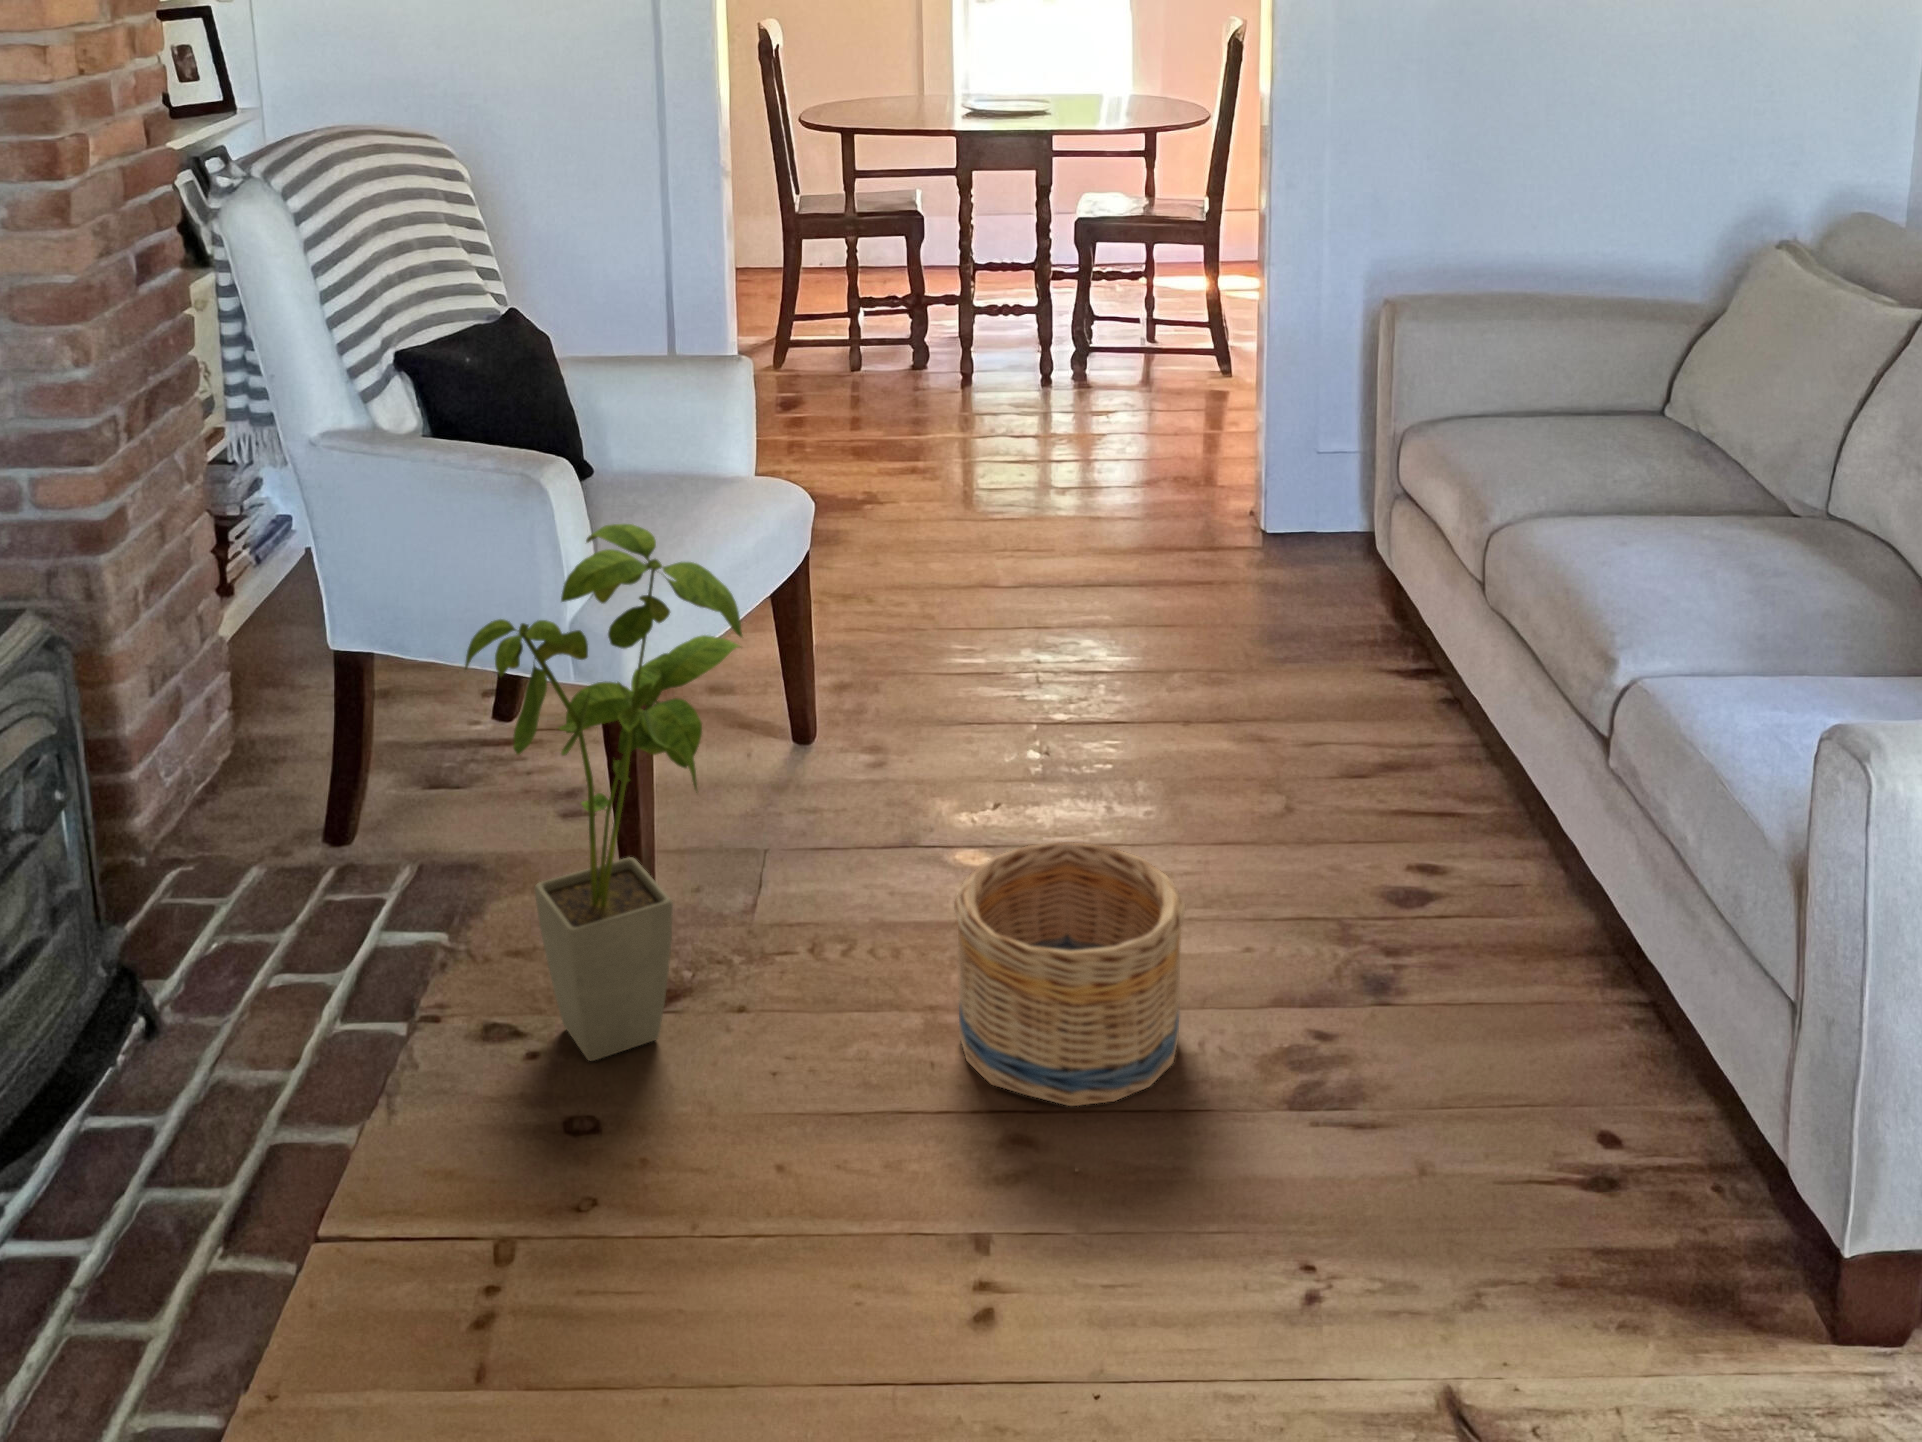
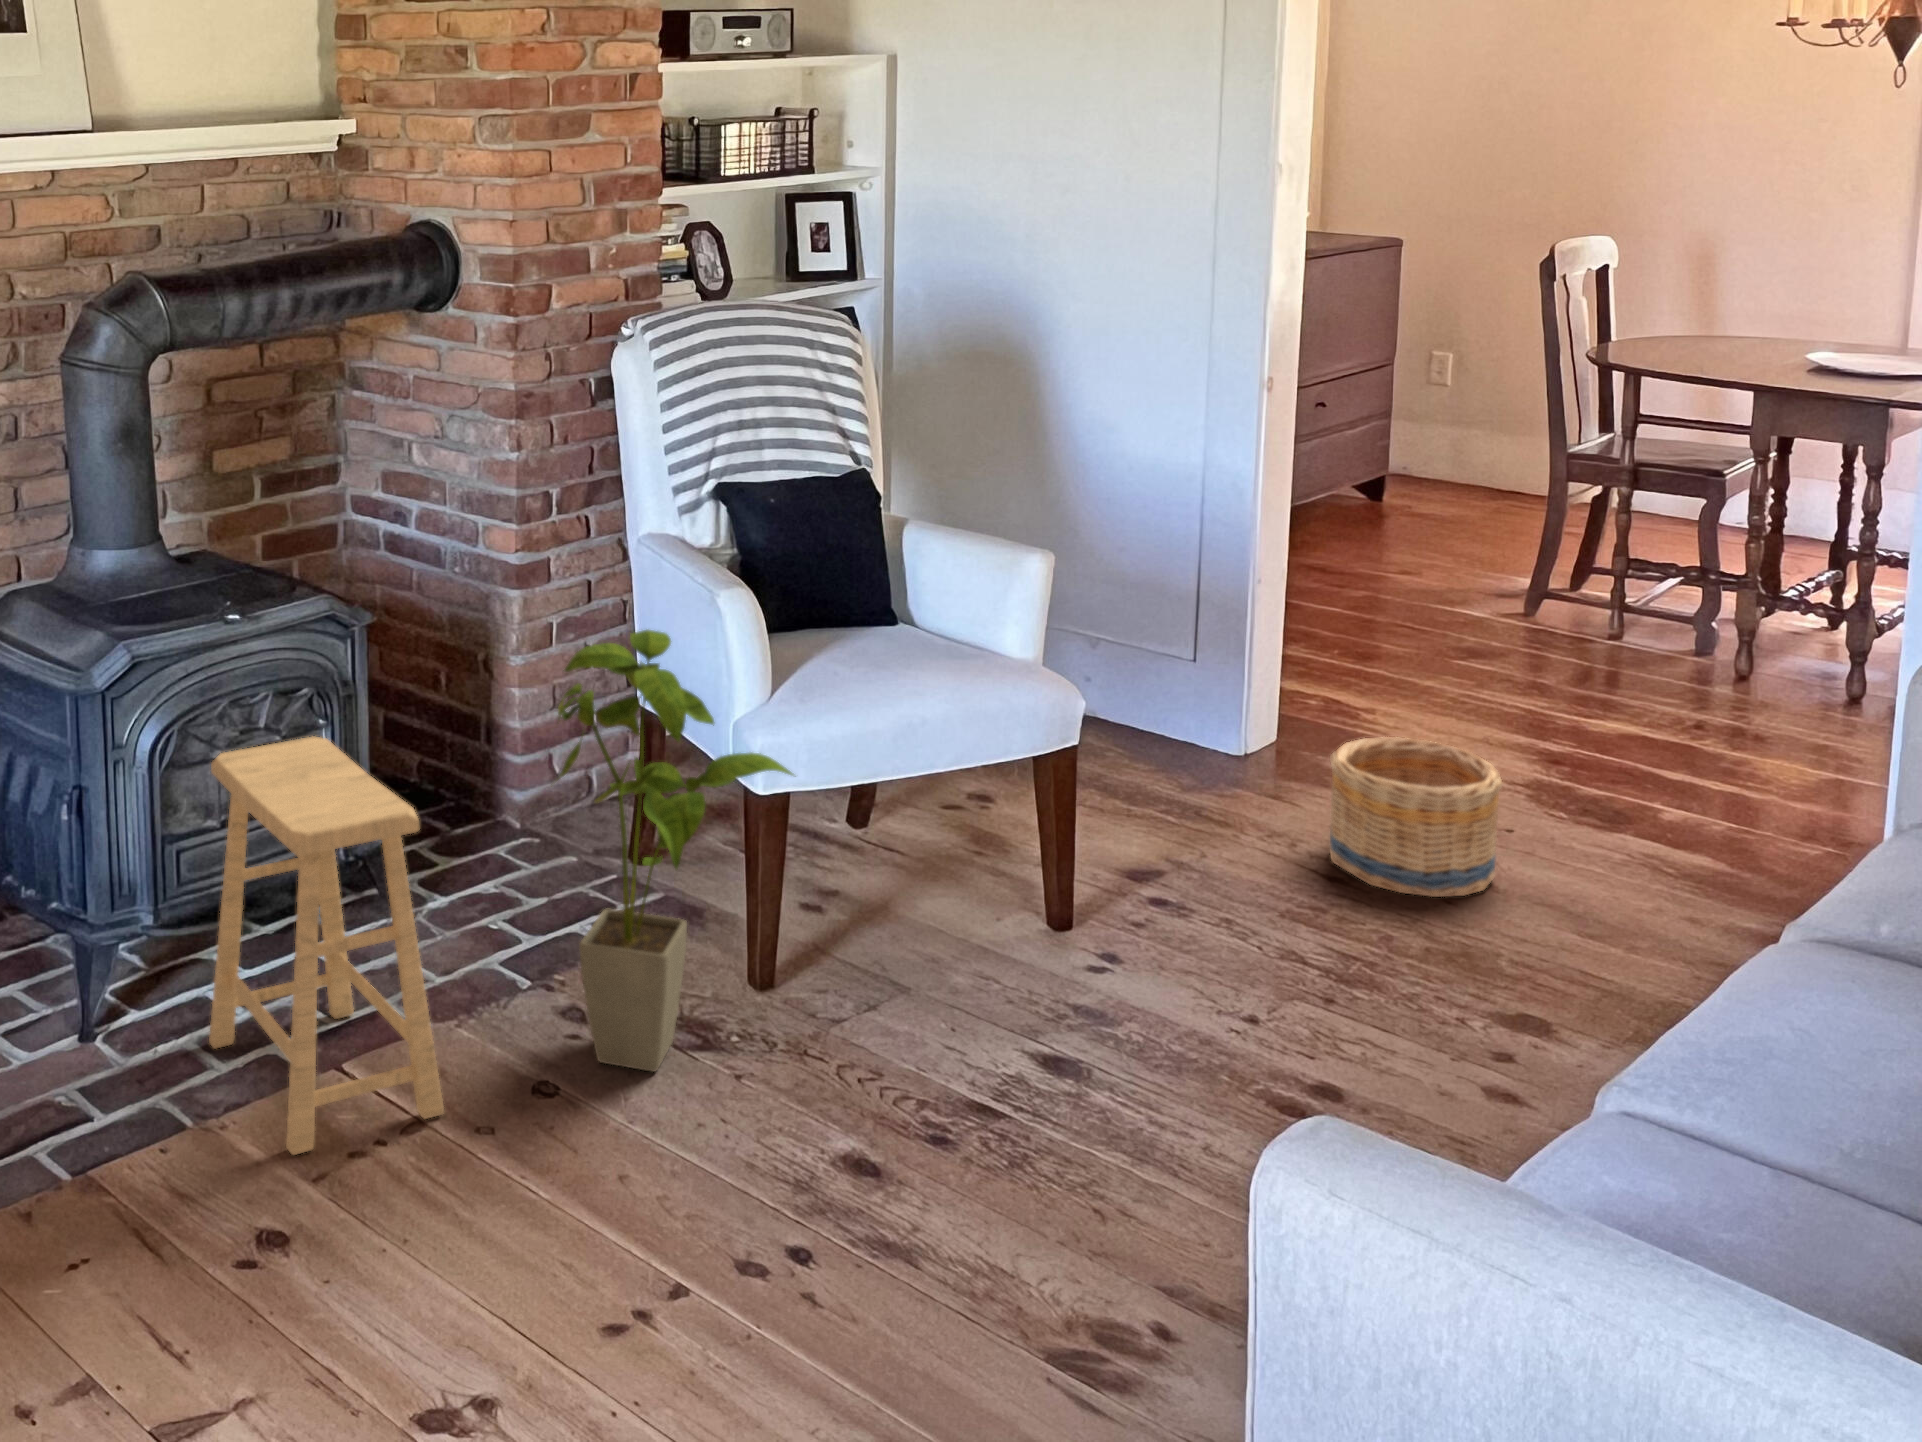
footstool: none [55,808,518,1368] -> present [209,736,444,1155]
basket: present [954,842,1185,1106] -> present [1329,737,1502,897]

